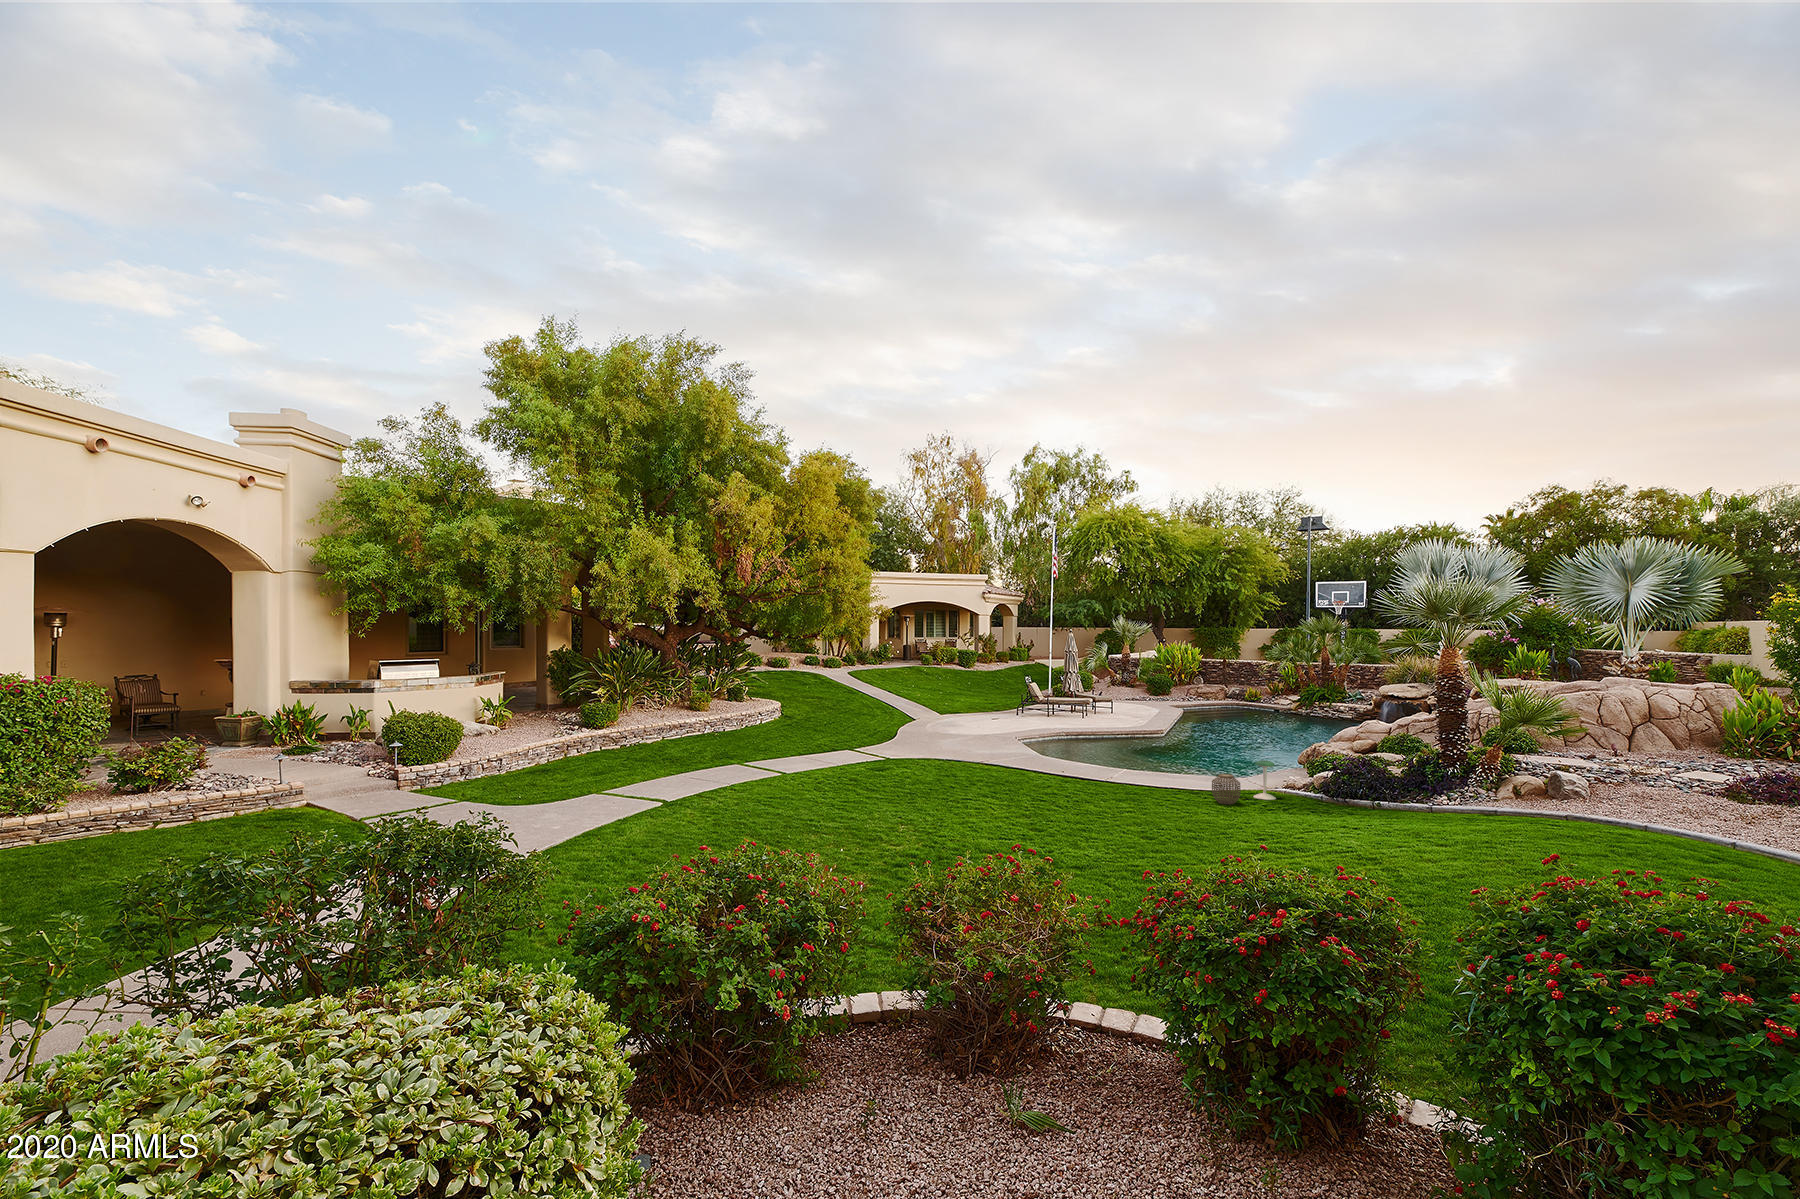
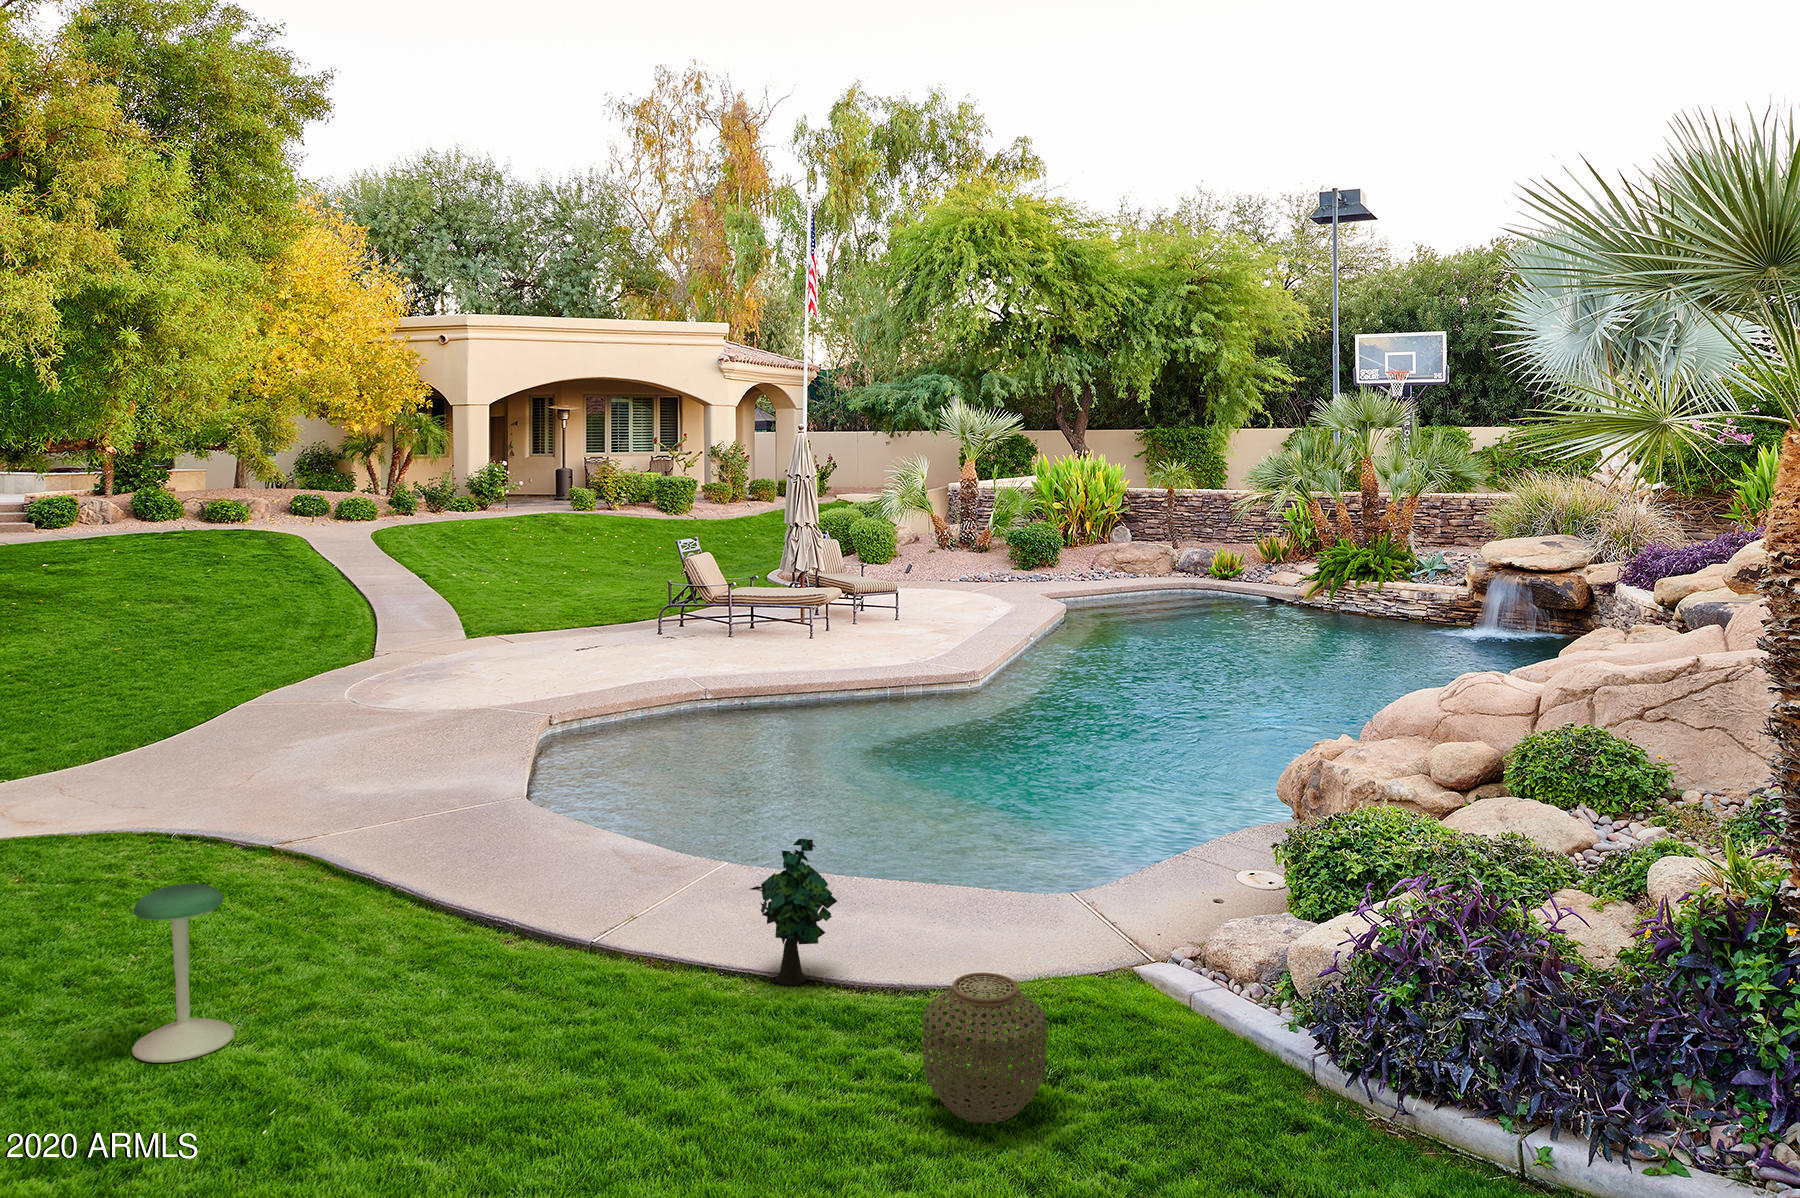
decorative plant: none [1153,752,1176,788] -> present [750,839,837,985]
stool: present [1253,760,1276,800] -> present [132,884,235,1063]

